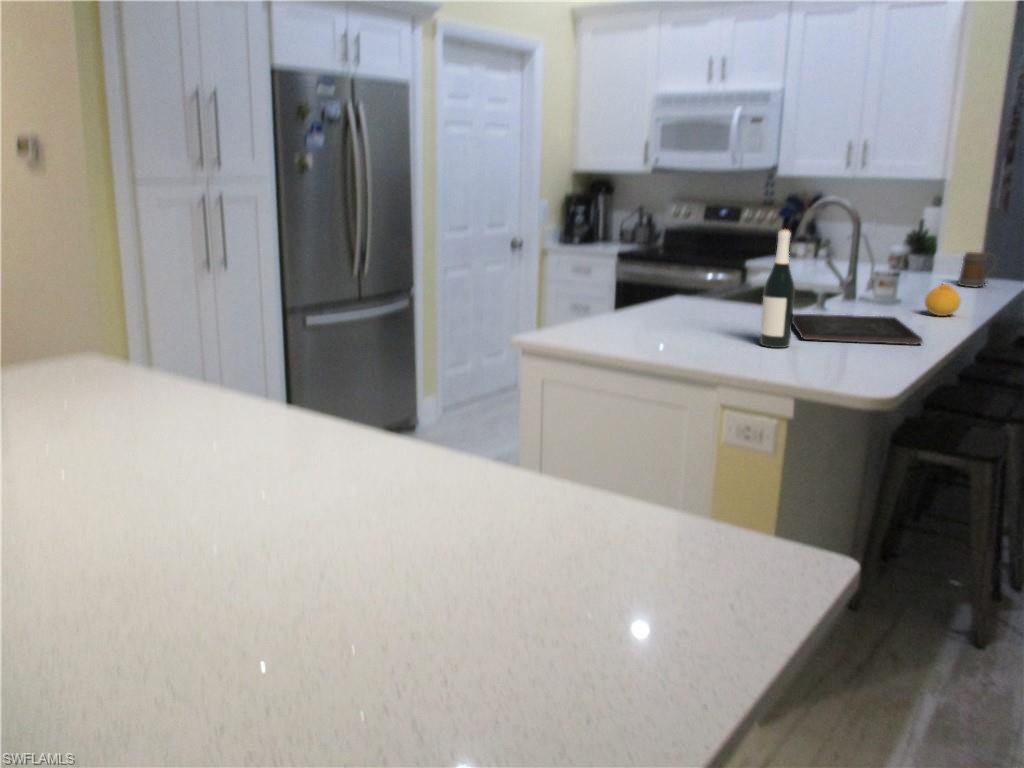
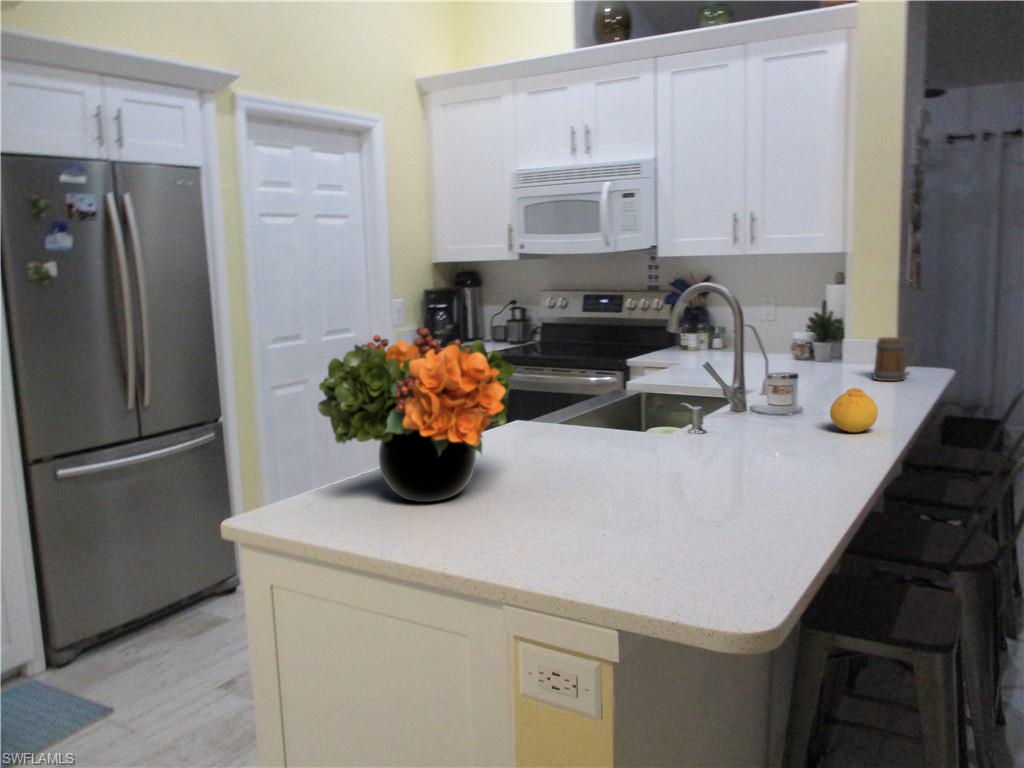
flower arrangement: none [585,221,718,336] -> present [317,327,515,502]
wine bottle: present [760,229,795,348] -> none [578,331,626,516]
tray: present [792,314,922,345] -> none [642,442,827,494]

